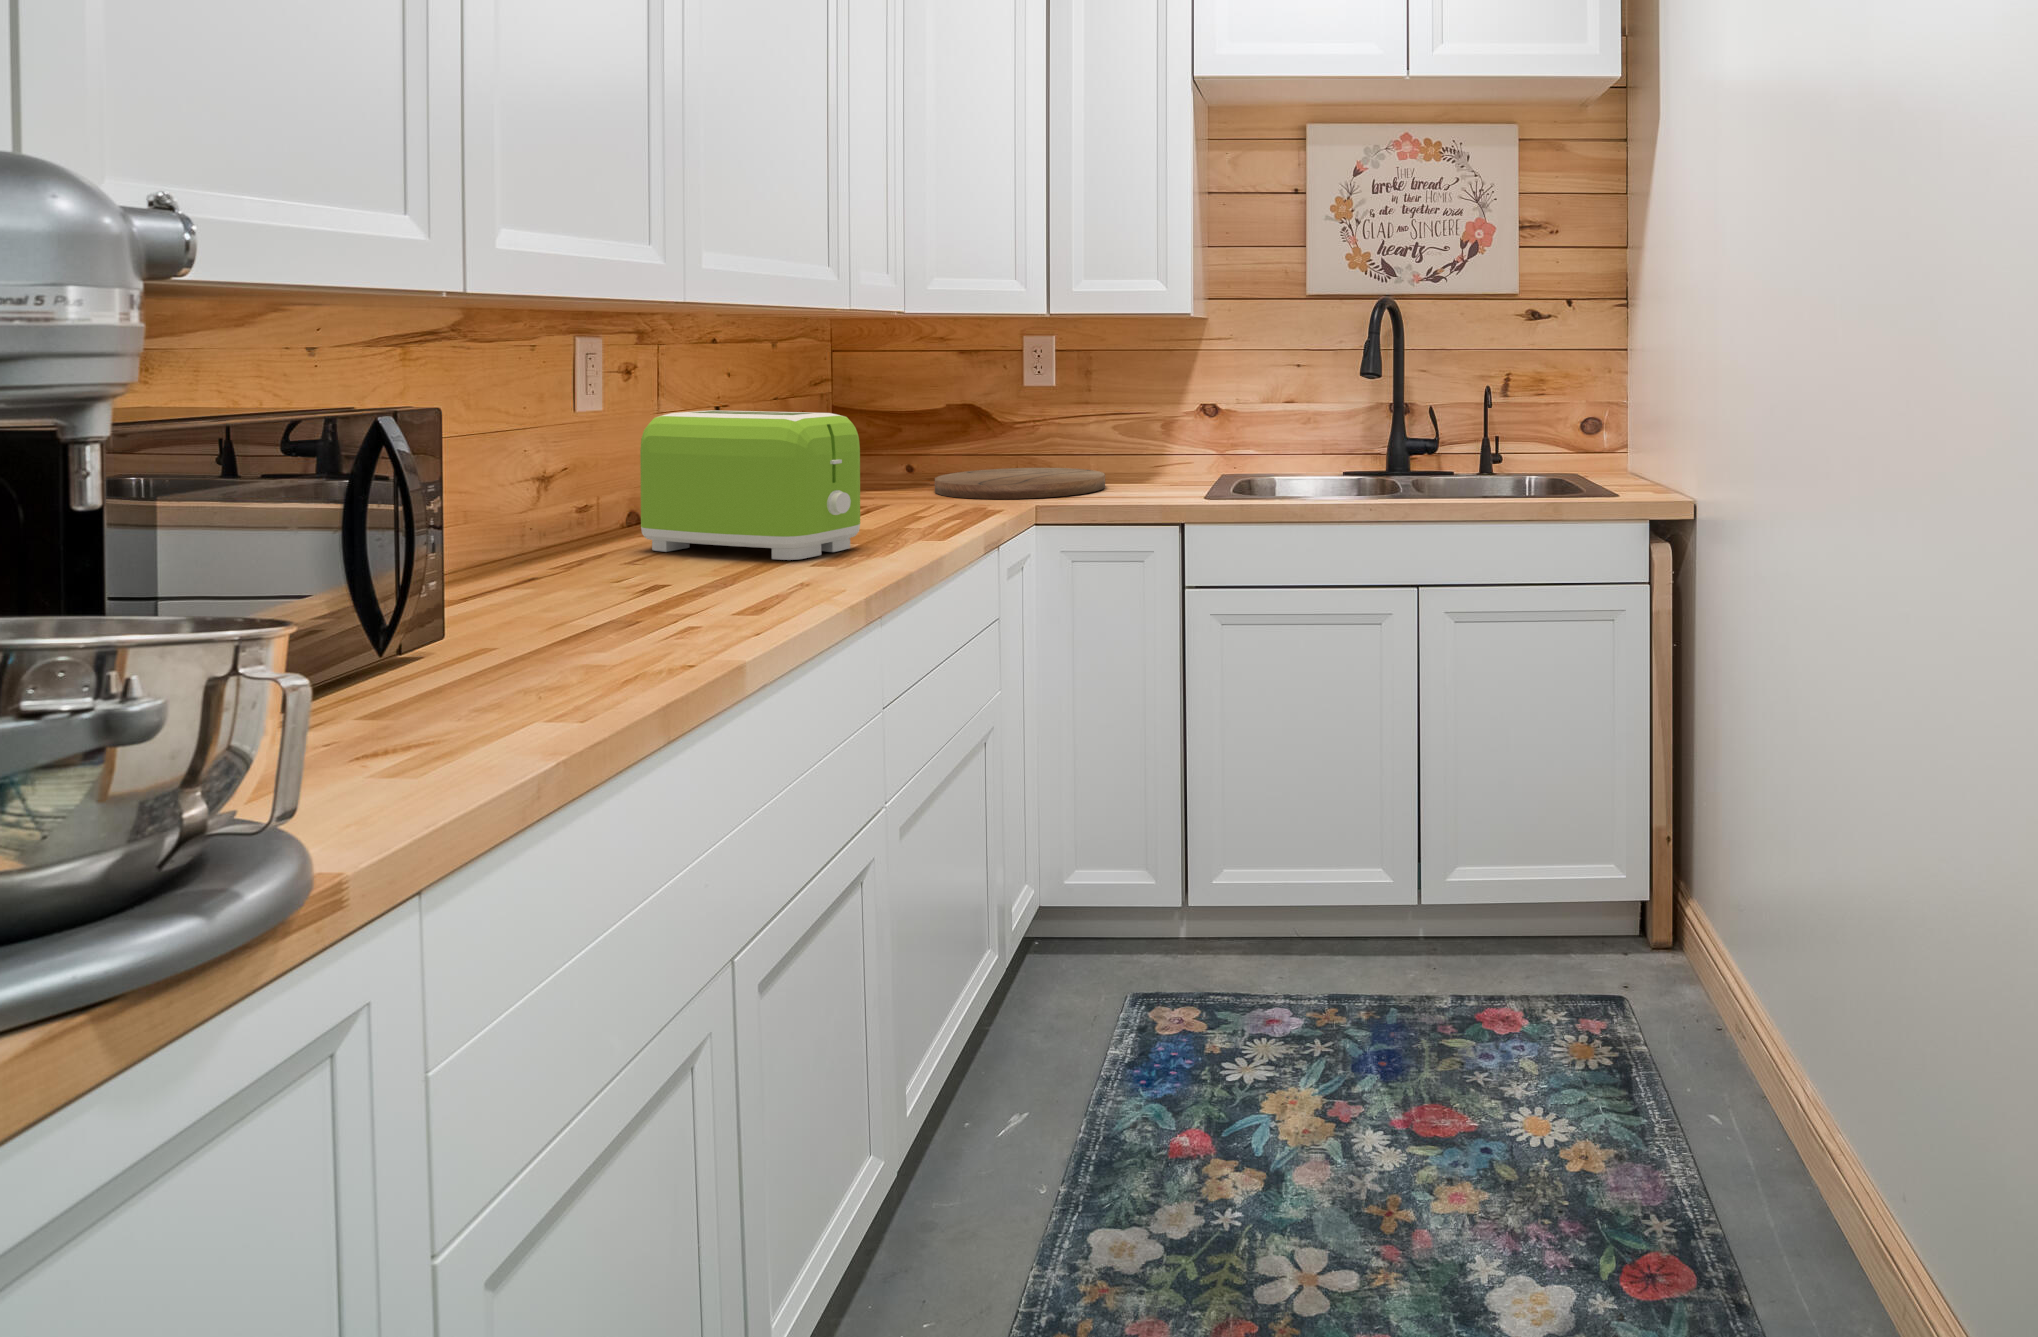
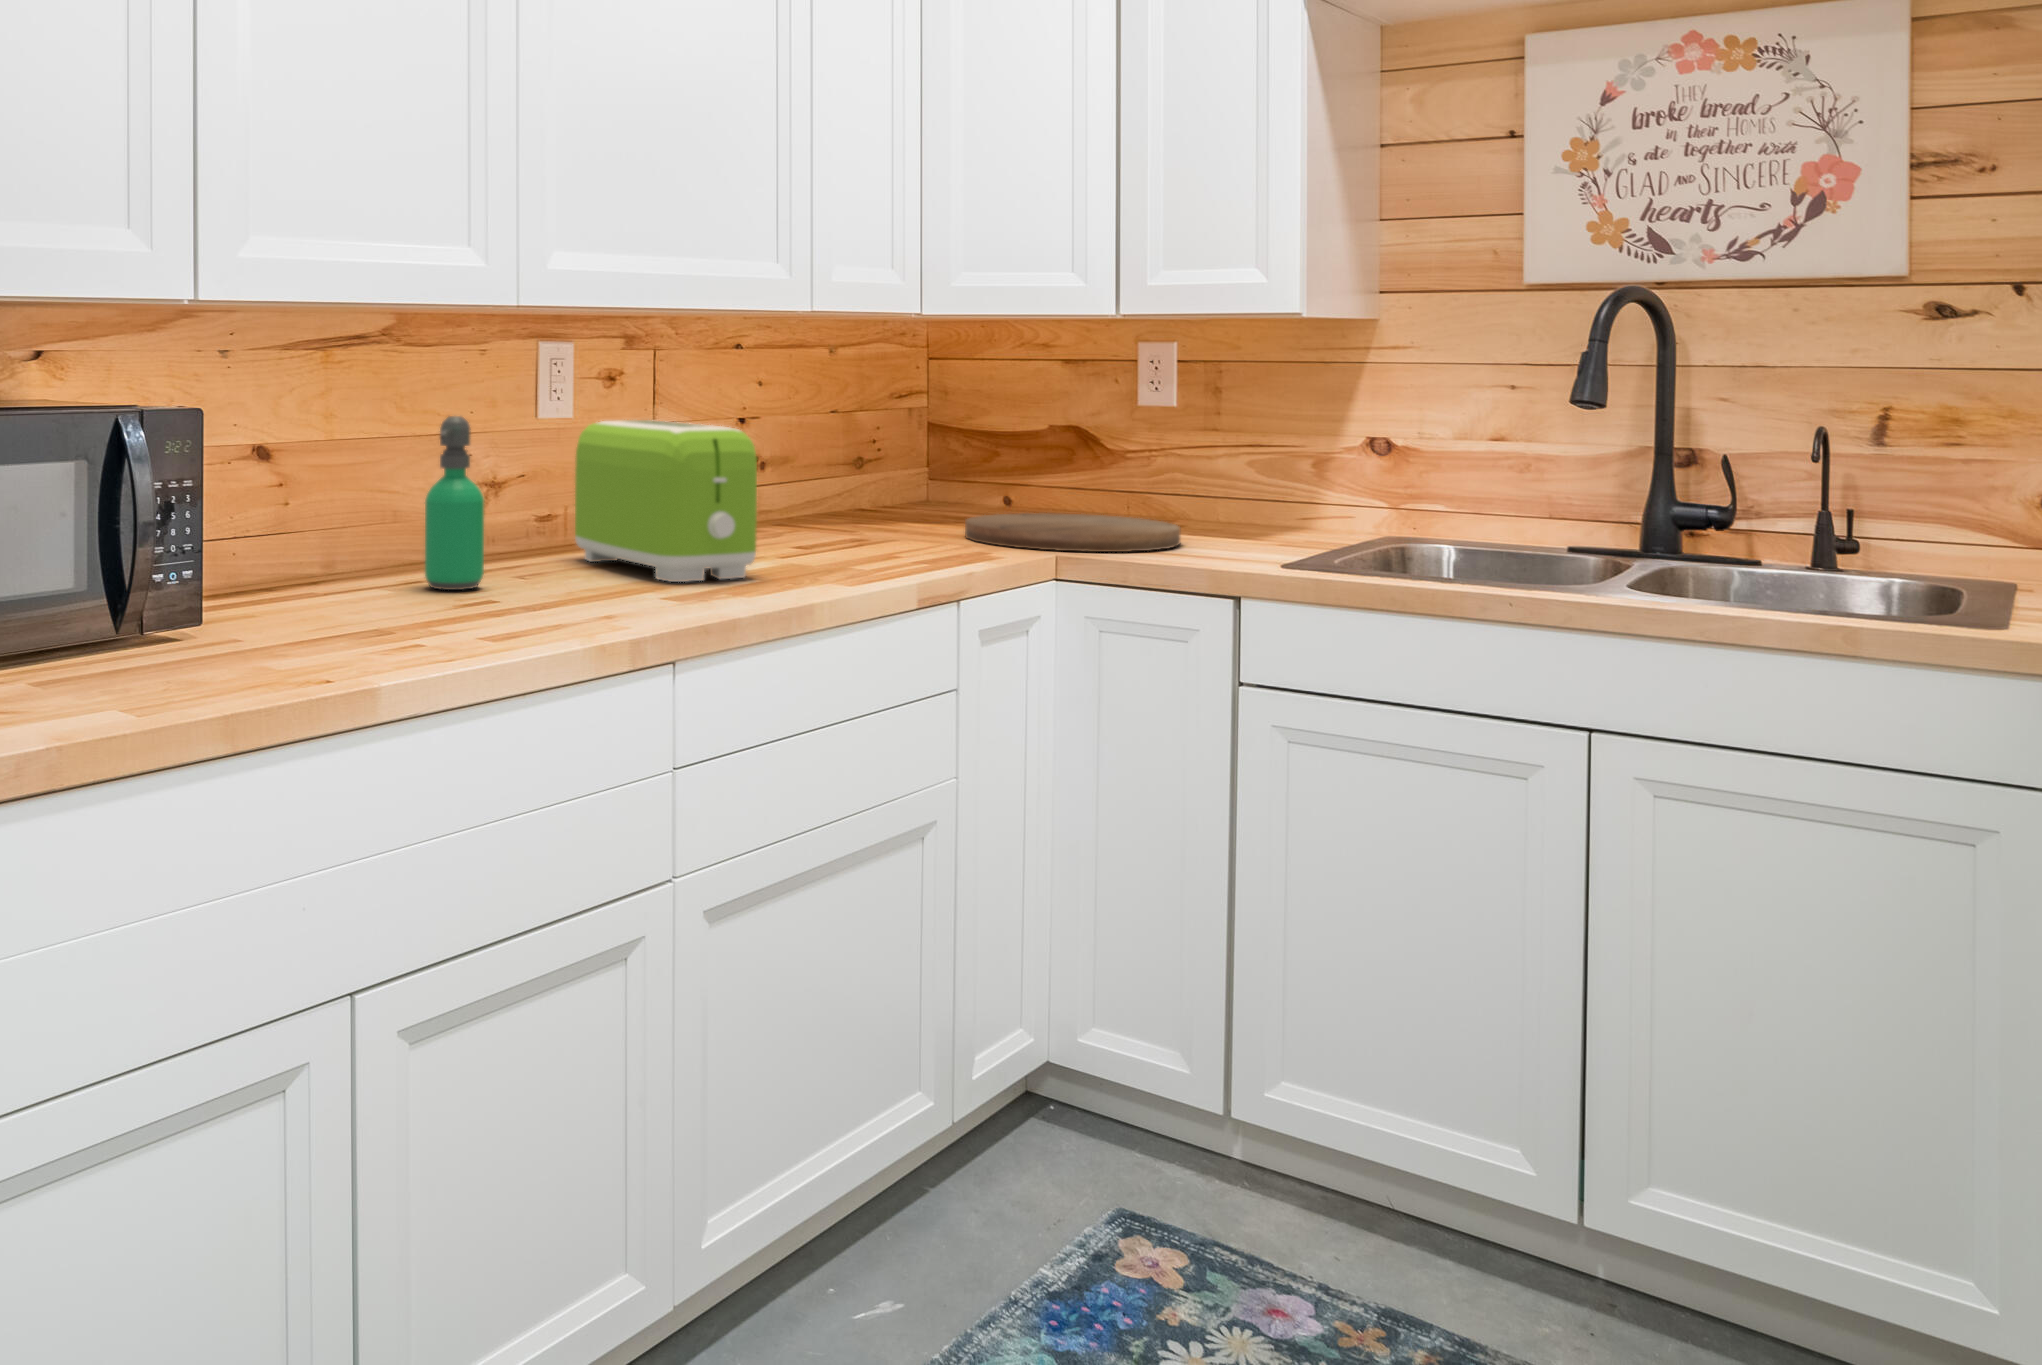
soap dispenser: none [547,415,619,598] -> present [425,416,484,590]

